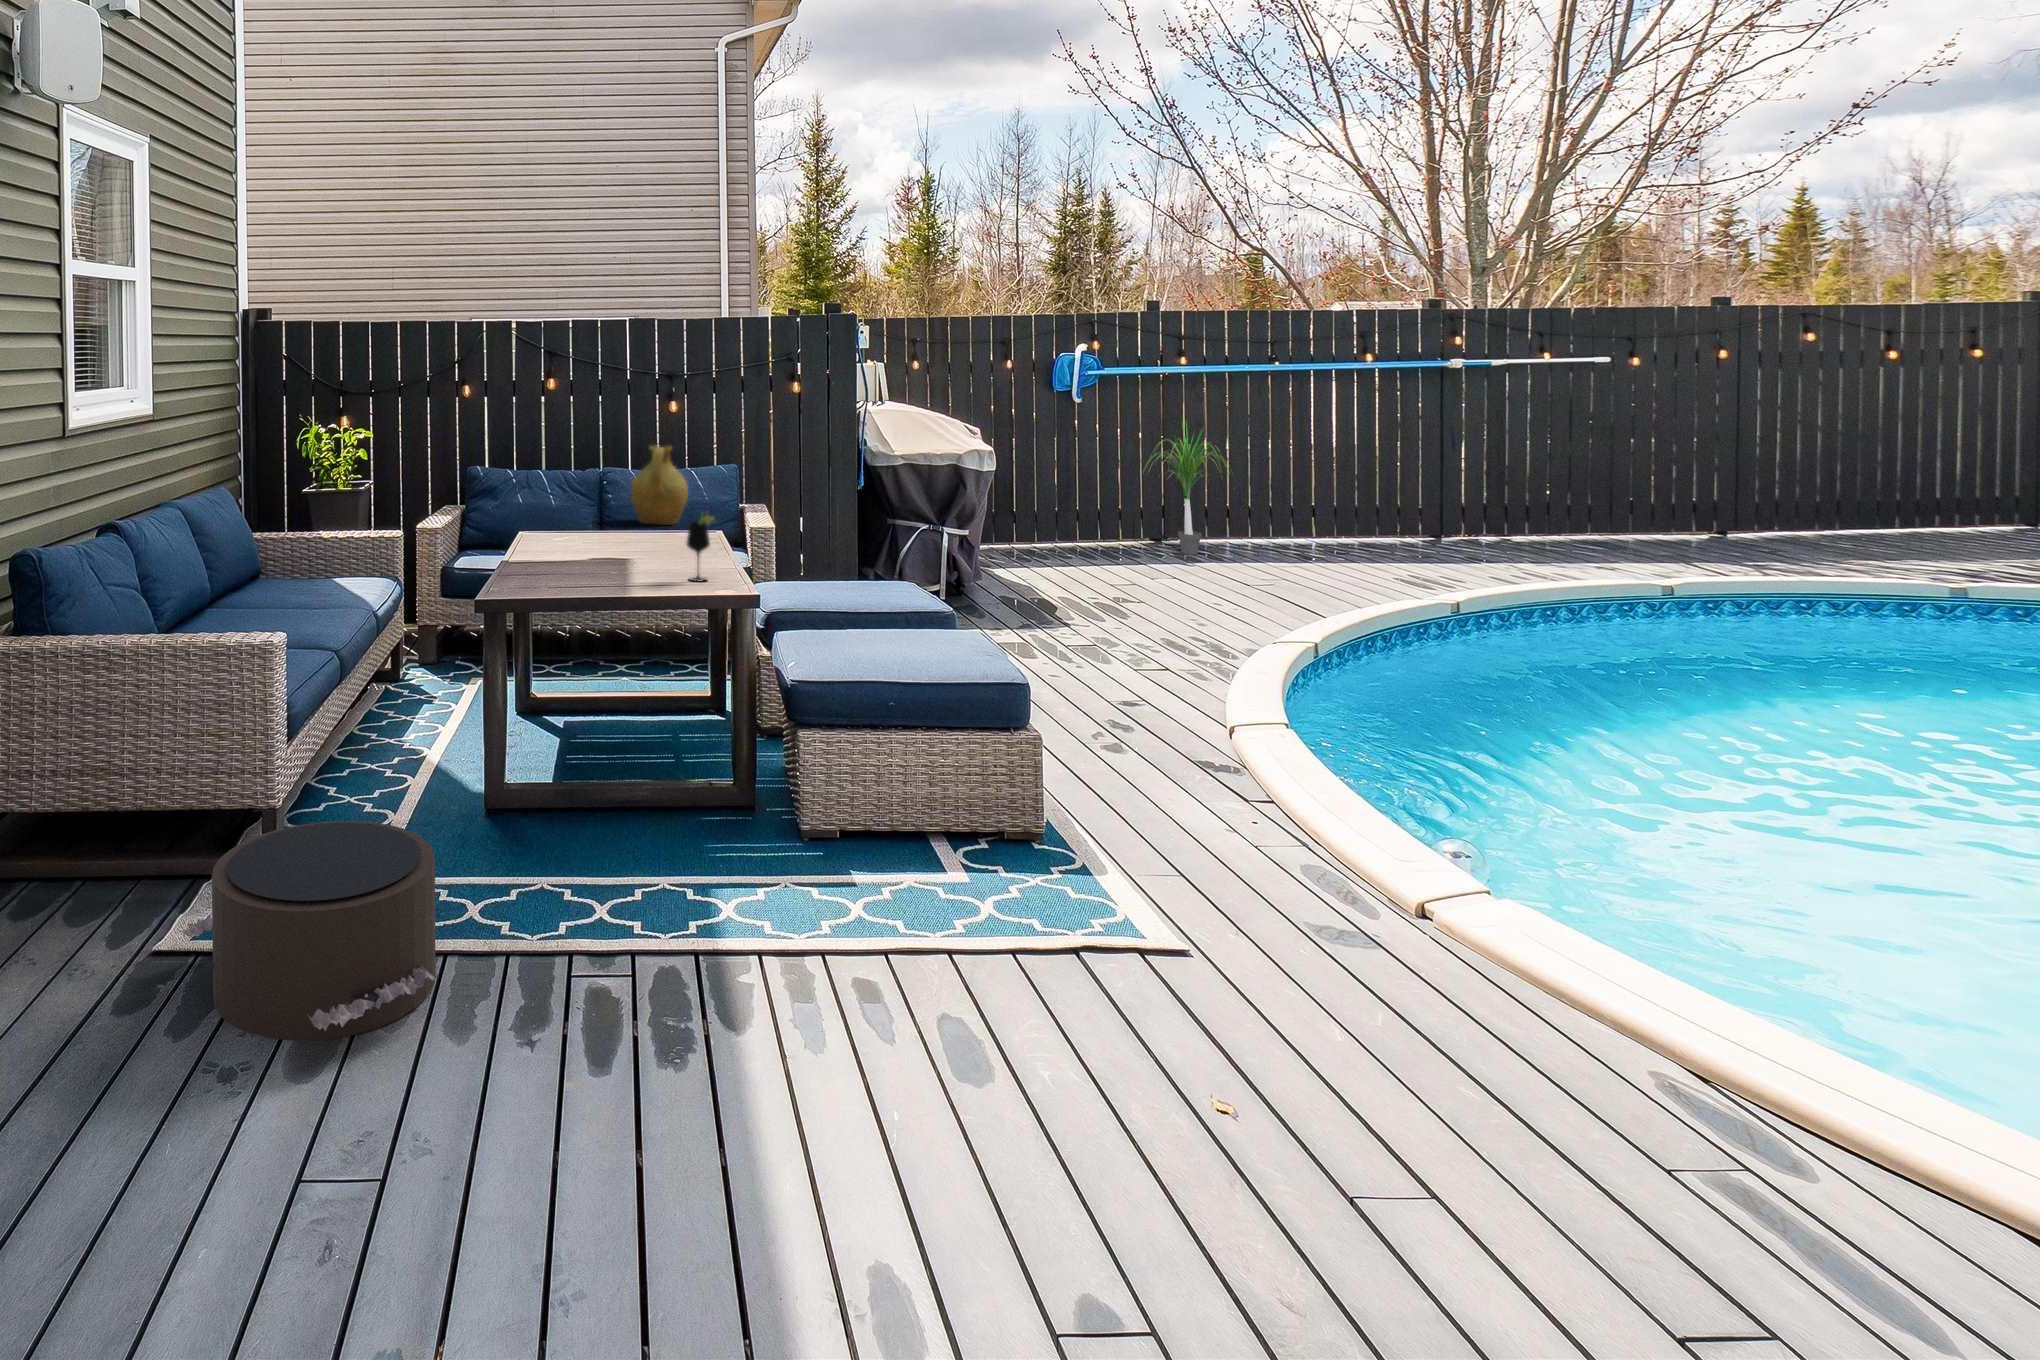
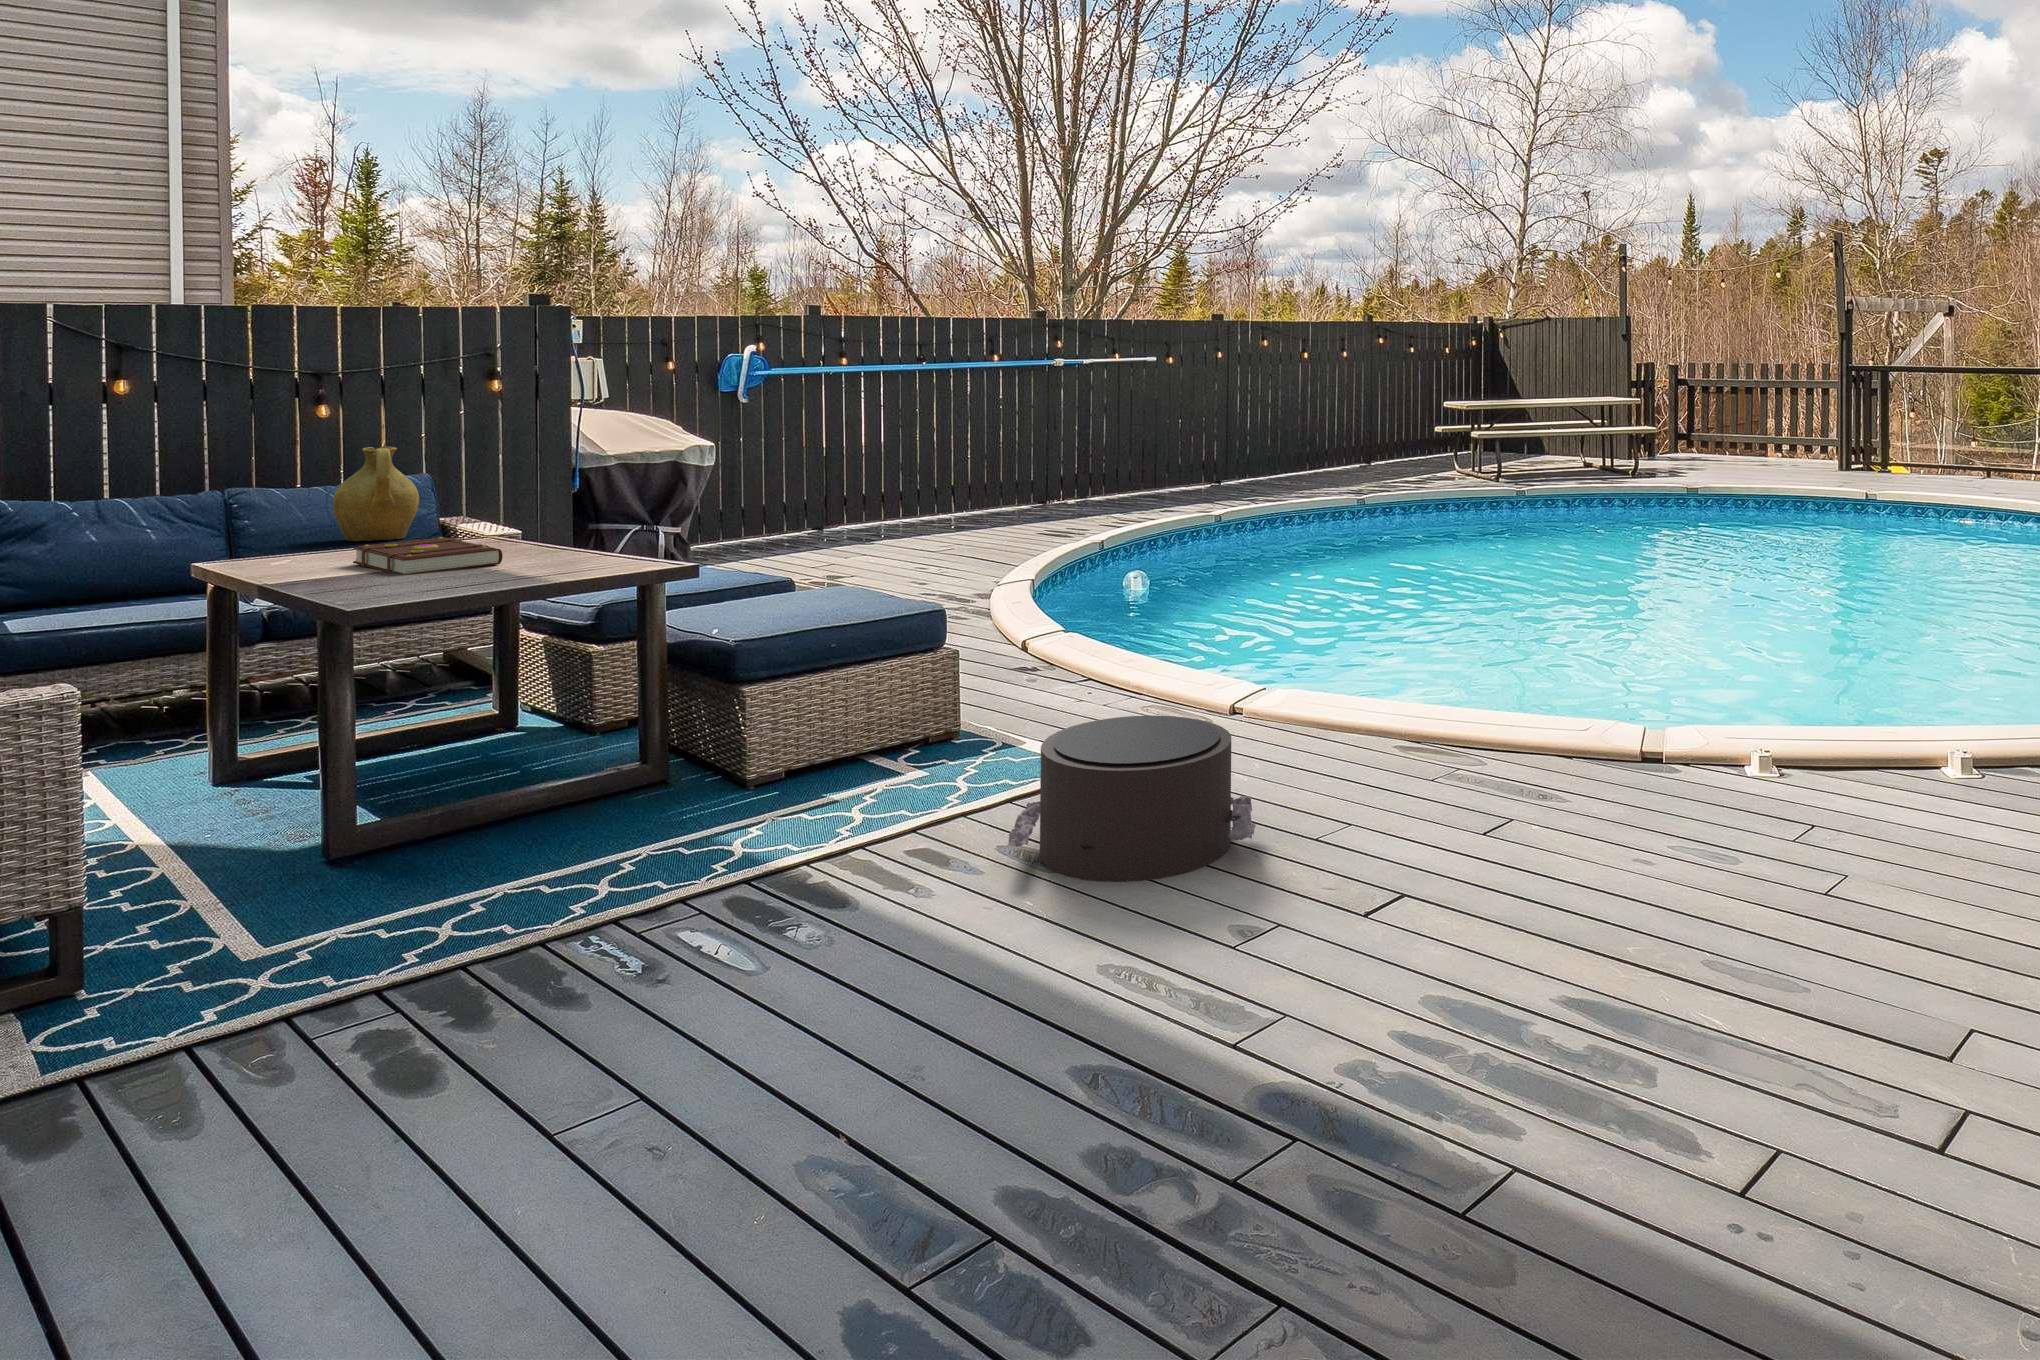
potted plant: present [1159,426,1224,555] -> none [810,415,897,540]
wine glass: present [687,510,713,582] -> none [546,489,582,568]
book: none [589,535,670,569] -> present [353,537,503,574]
pouf: present [182,821,438,1041] -> present [1008,715,1256,882]

